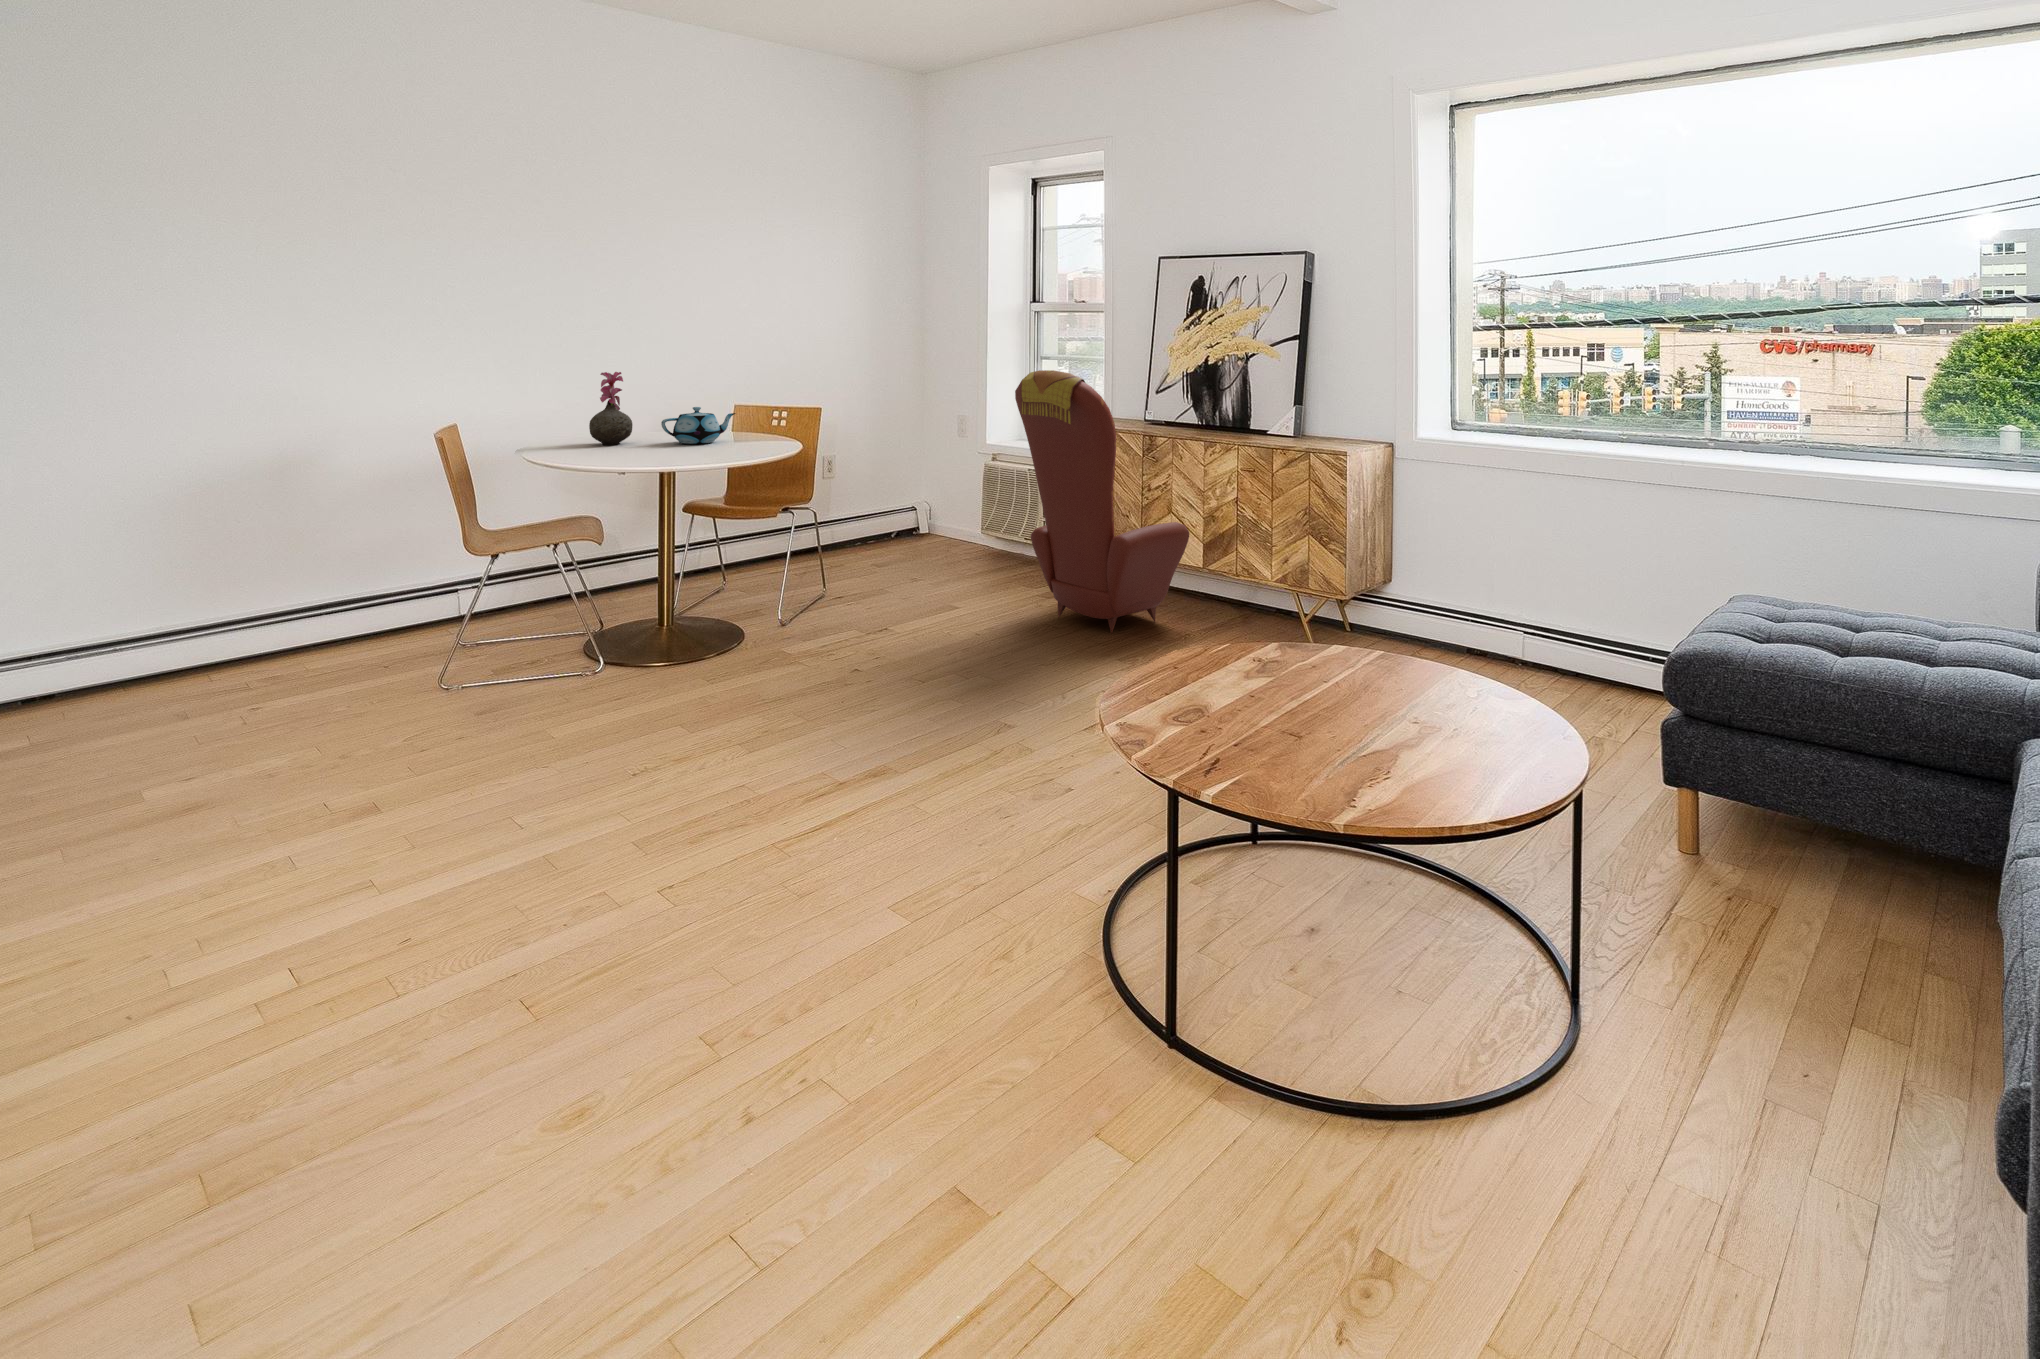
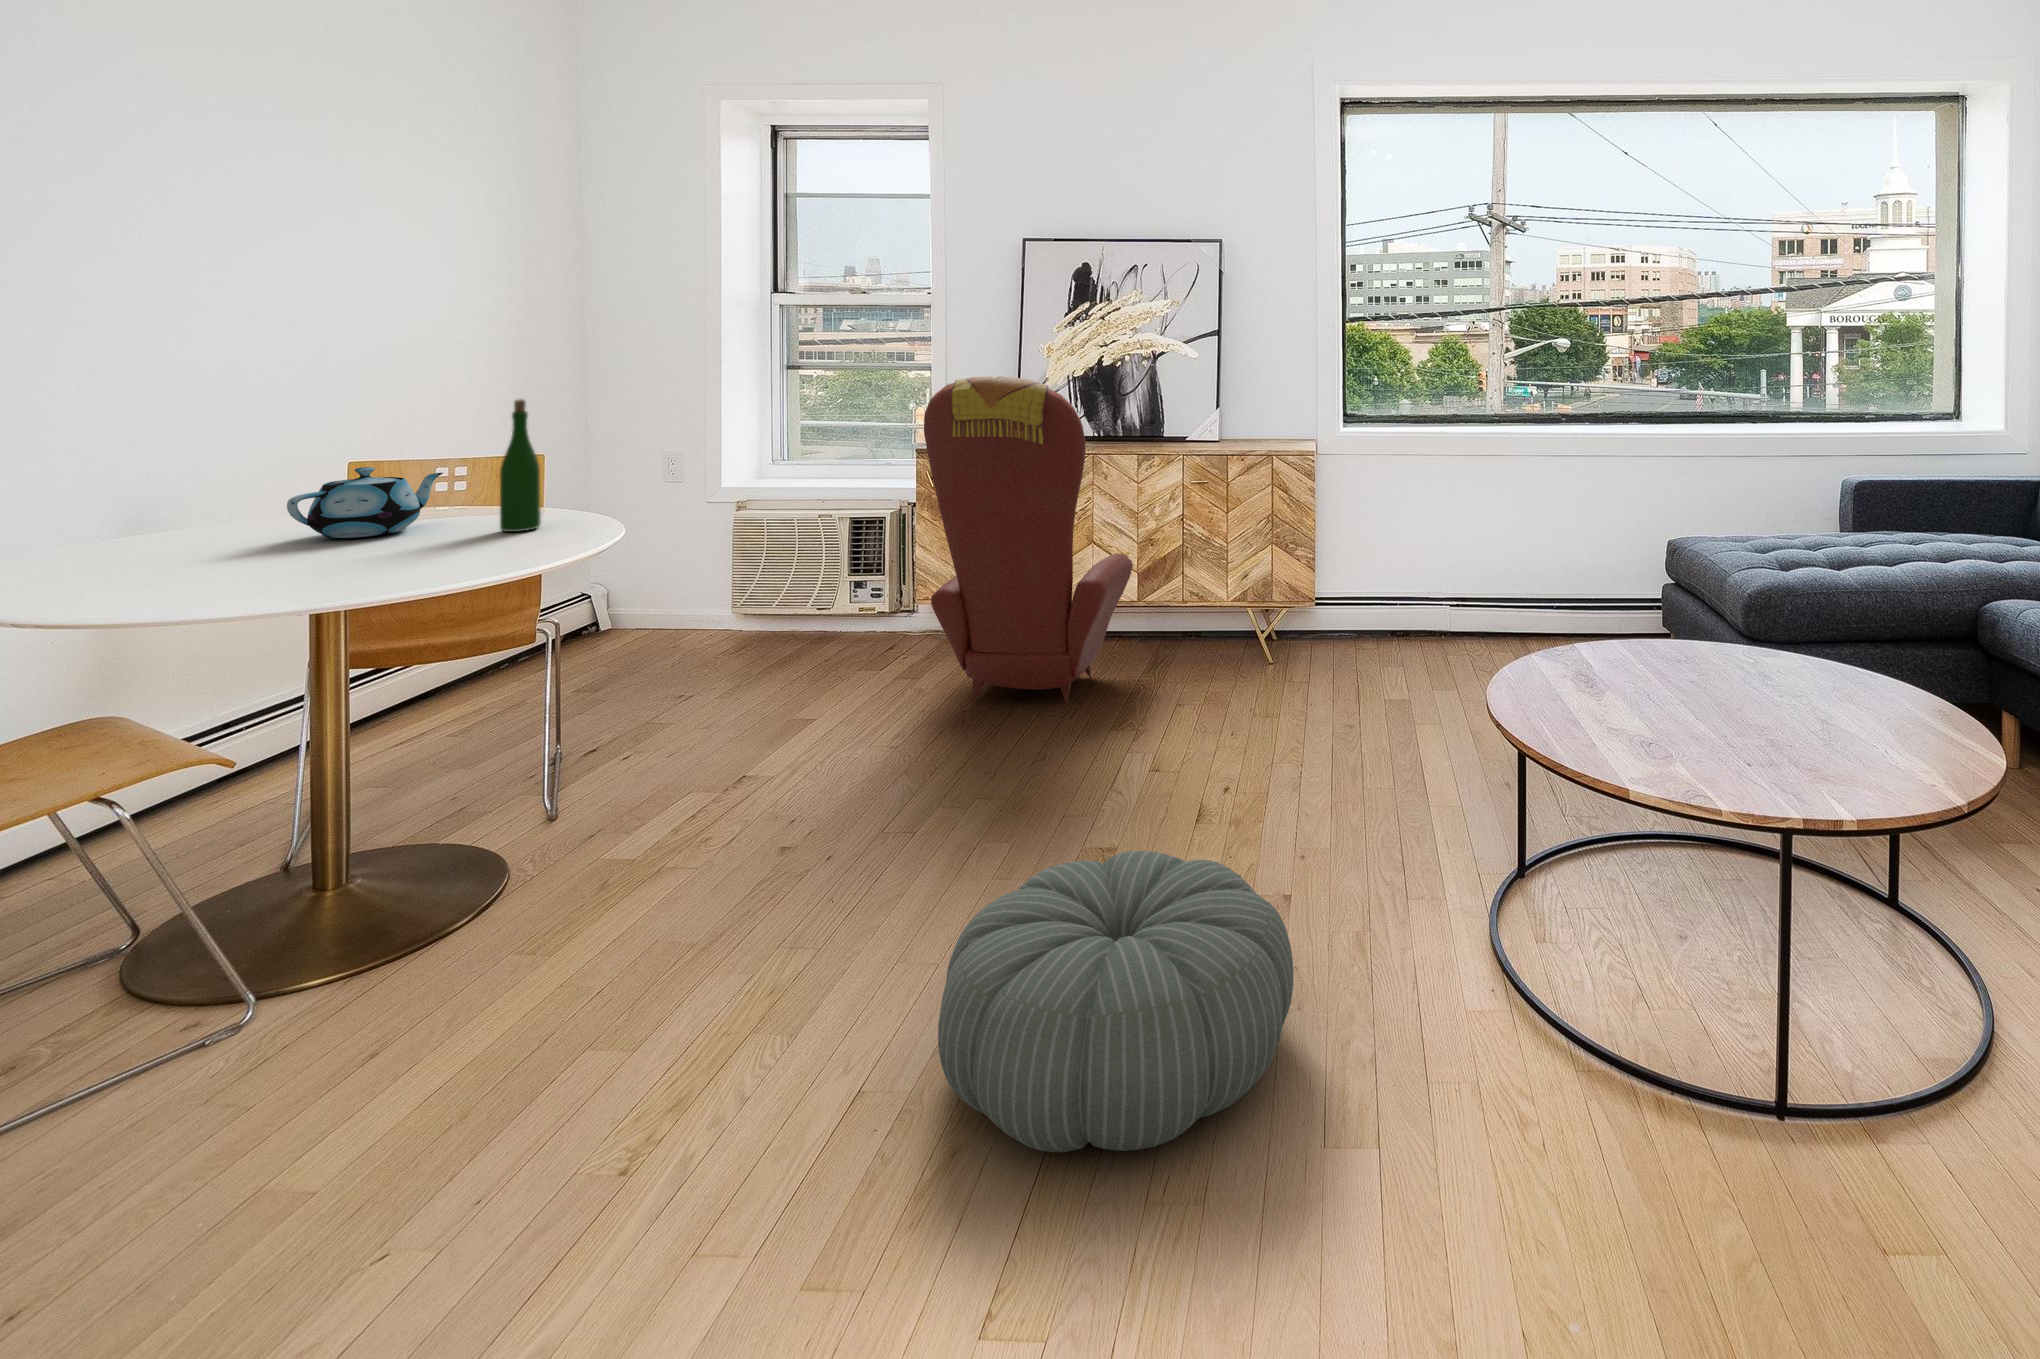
vase: present [589,372,632,445] -> none [74,410,198,564]
wine bottle: none [738,374,757,449] -> present [500,400,541,532]
pouf: none [728,690,956,848] -> present [938,851,1293,1152]

